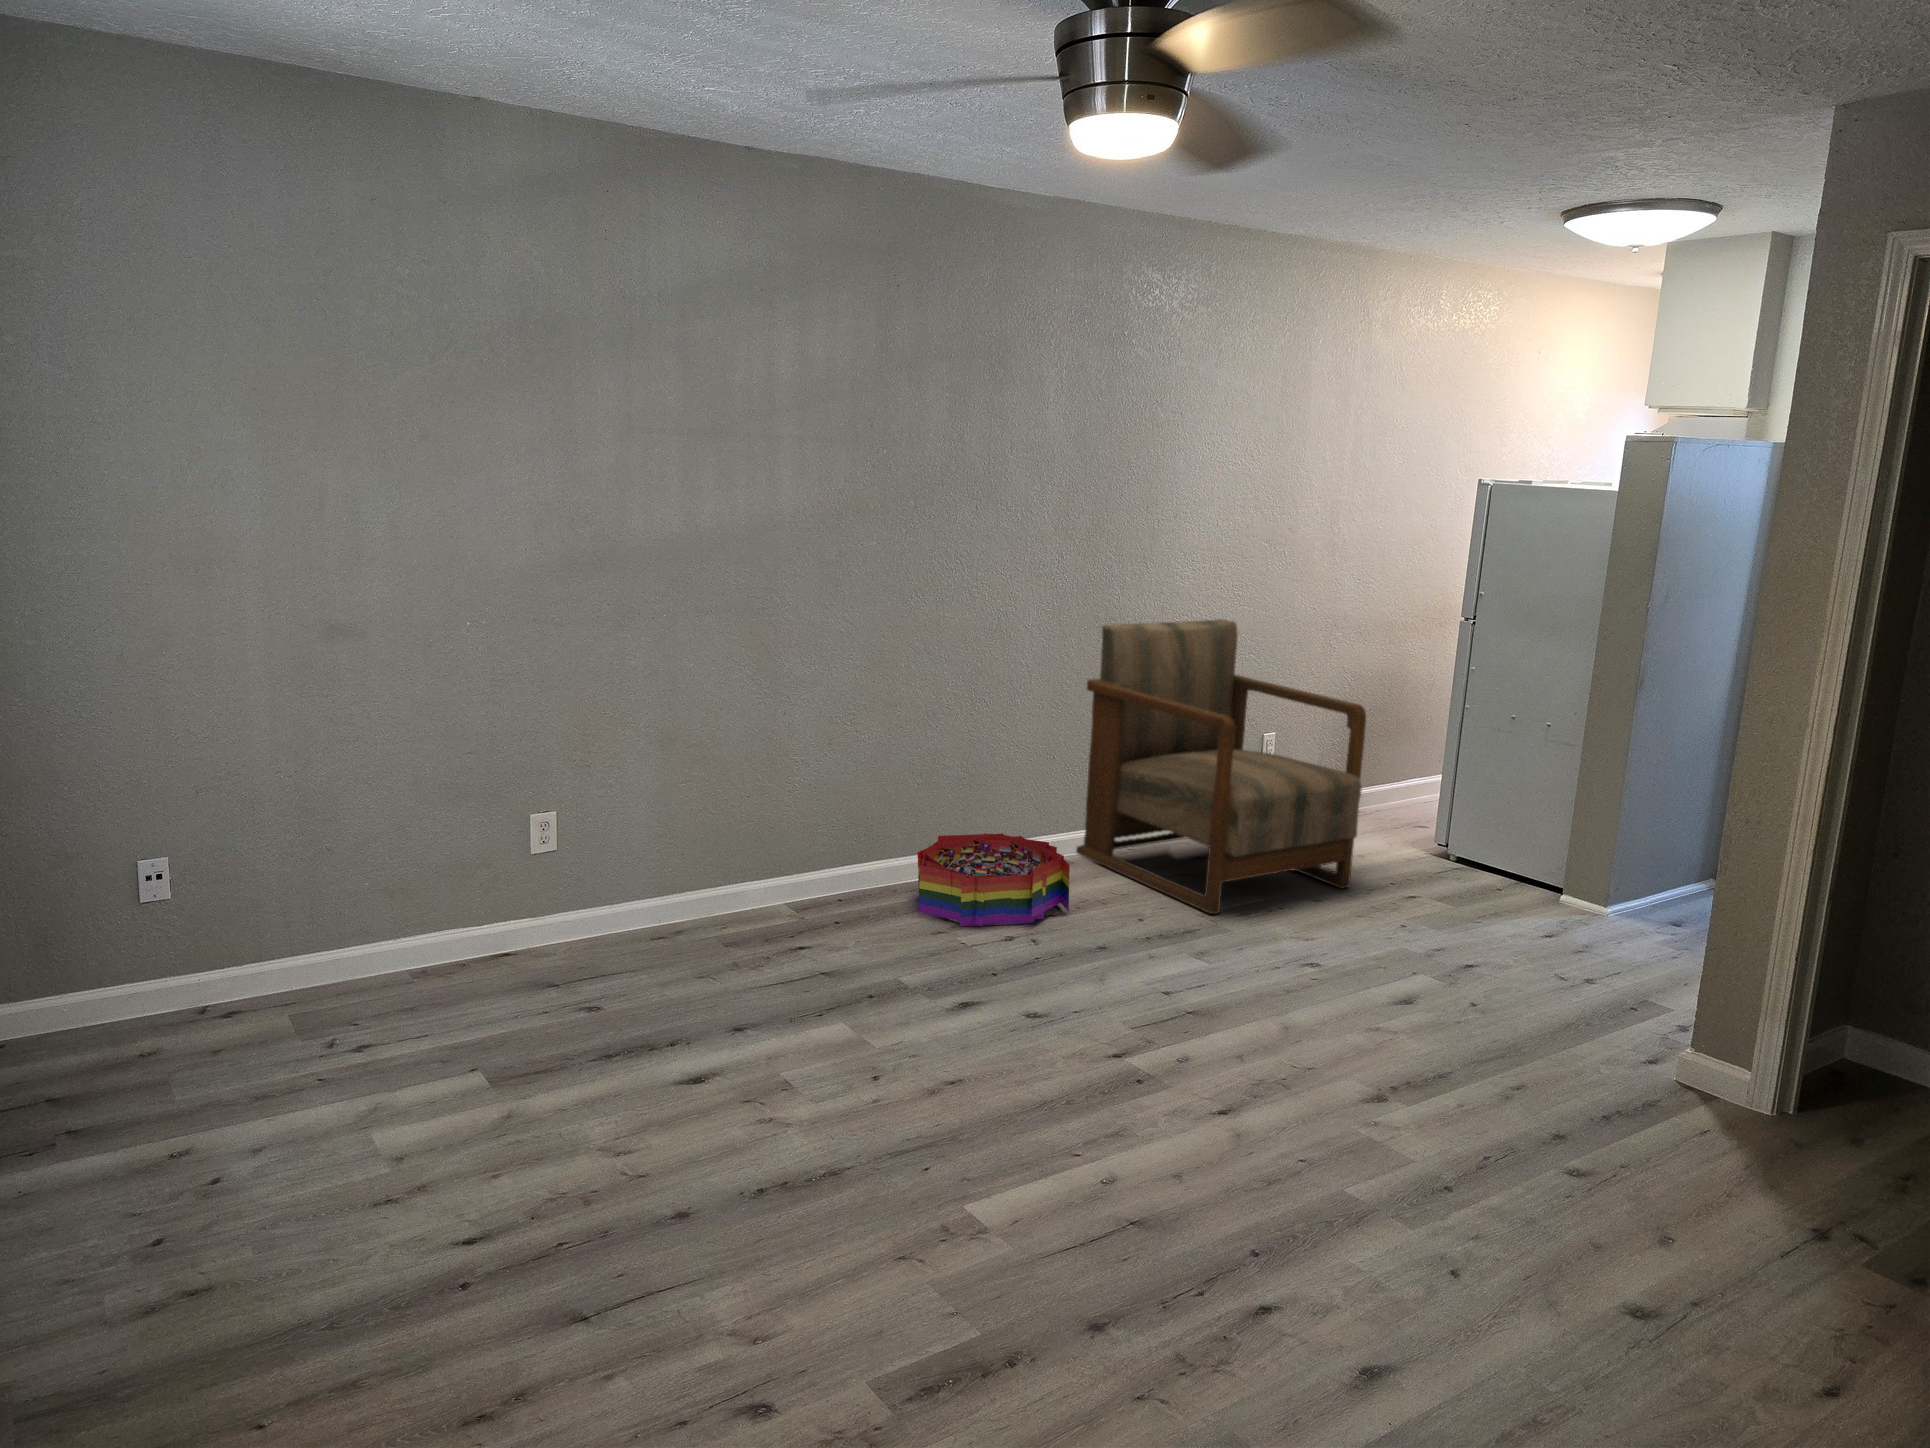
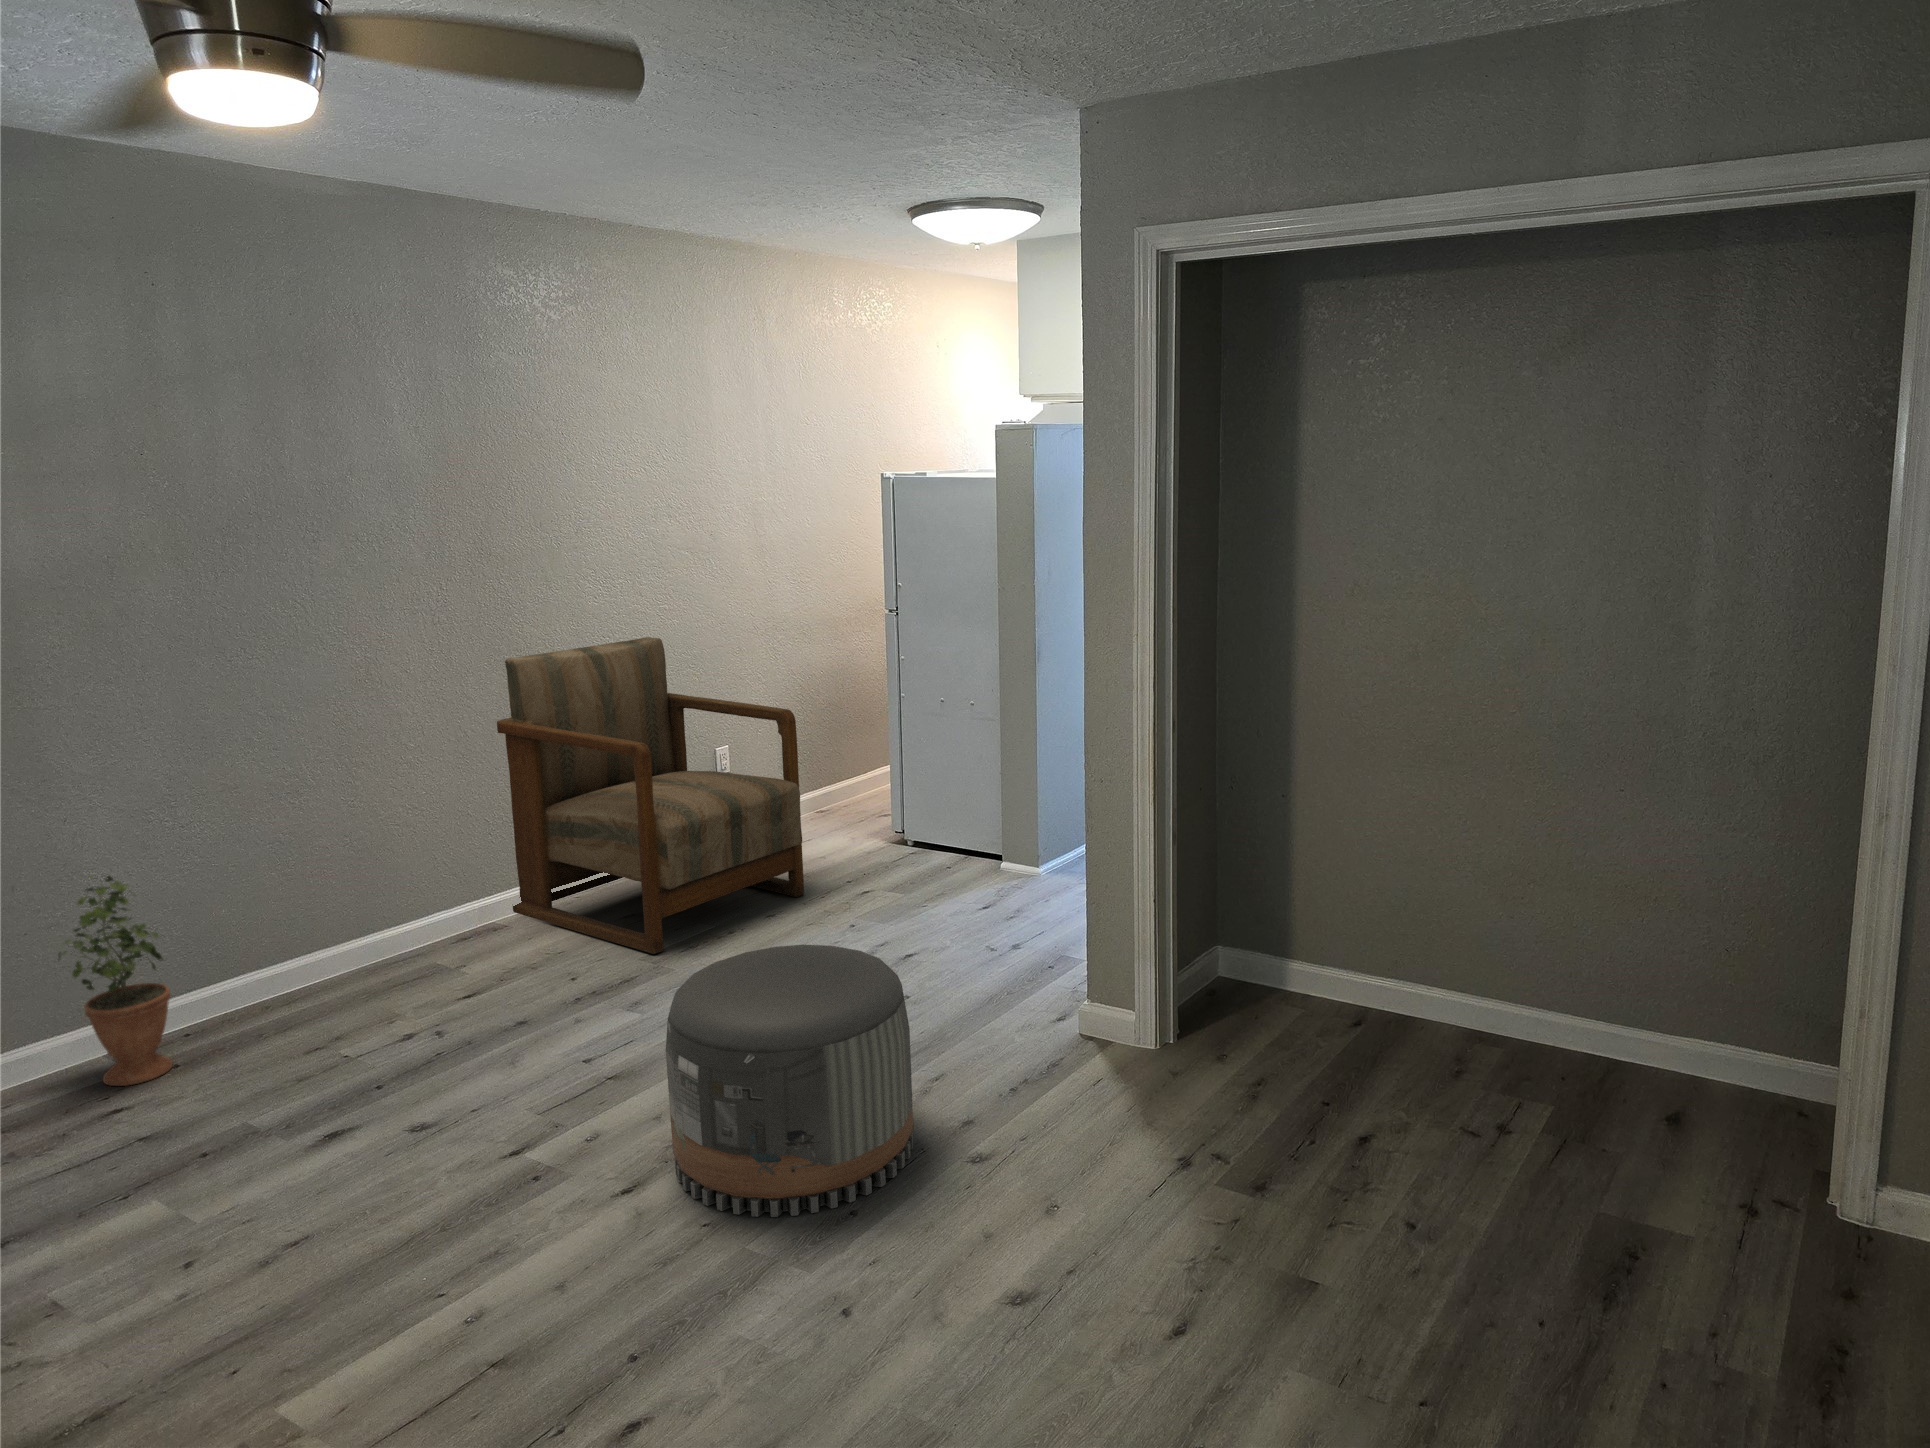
potted plant: none [773,759,839,931] -> present [58,876,173,1086]
storage bin: present [917,833,1070,926] -> none [289,909,488,1032]
pouf: none [1264,924,1515,1177] -> present [666,945,913,1217]

